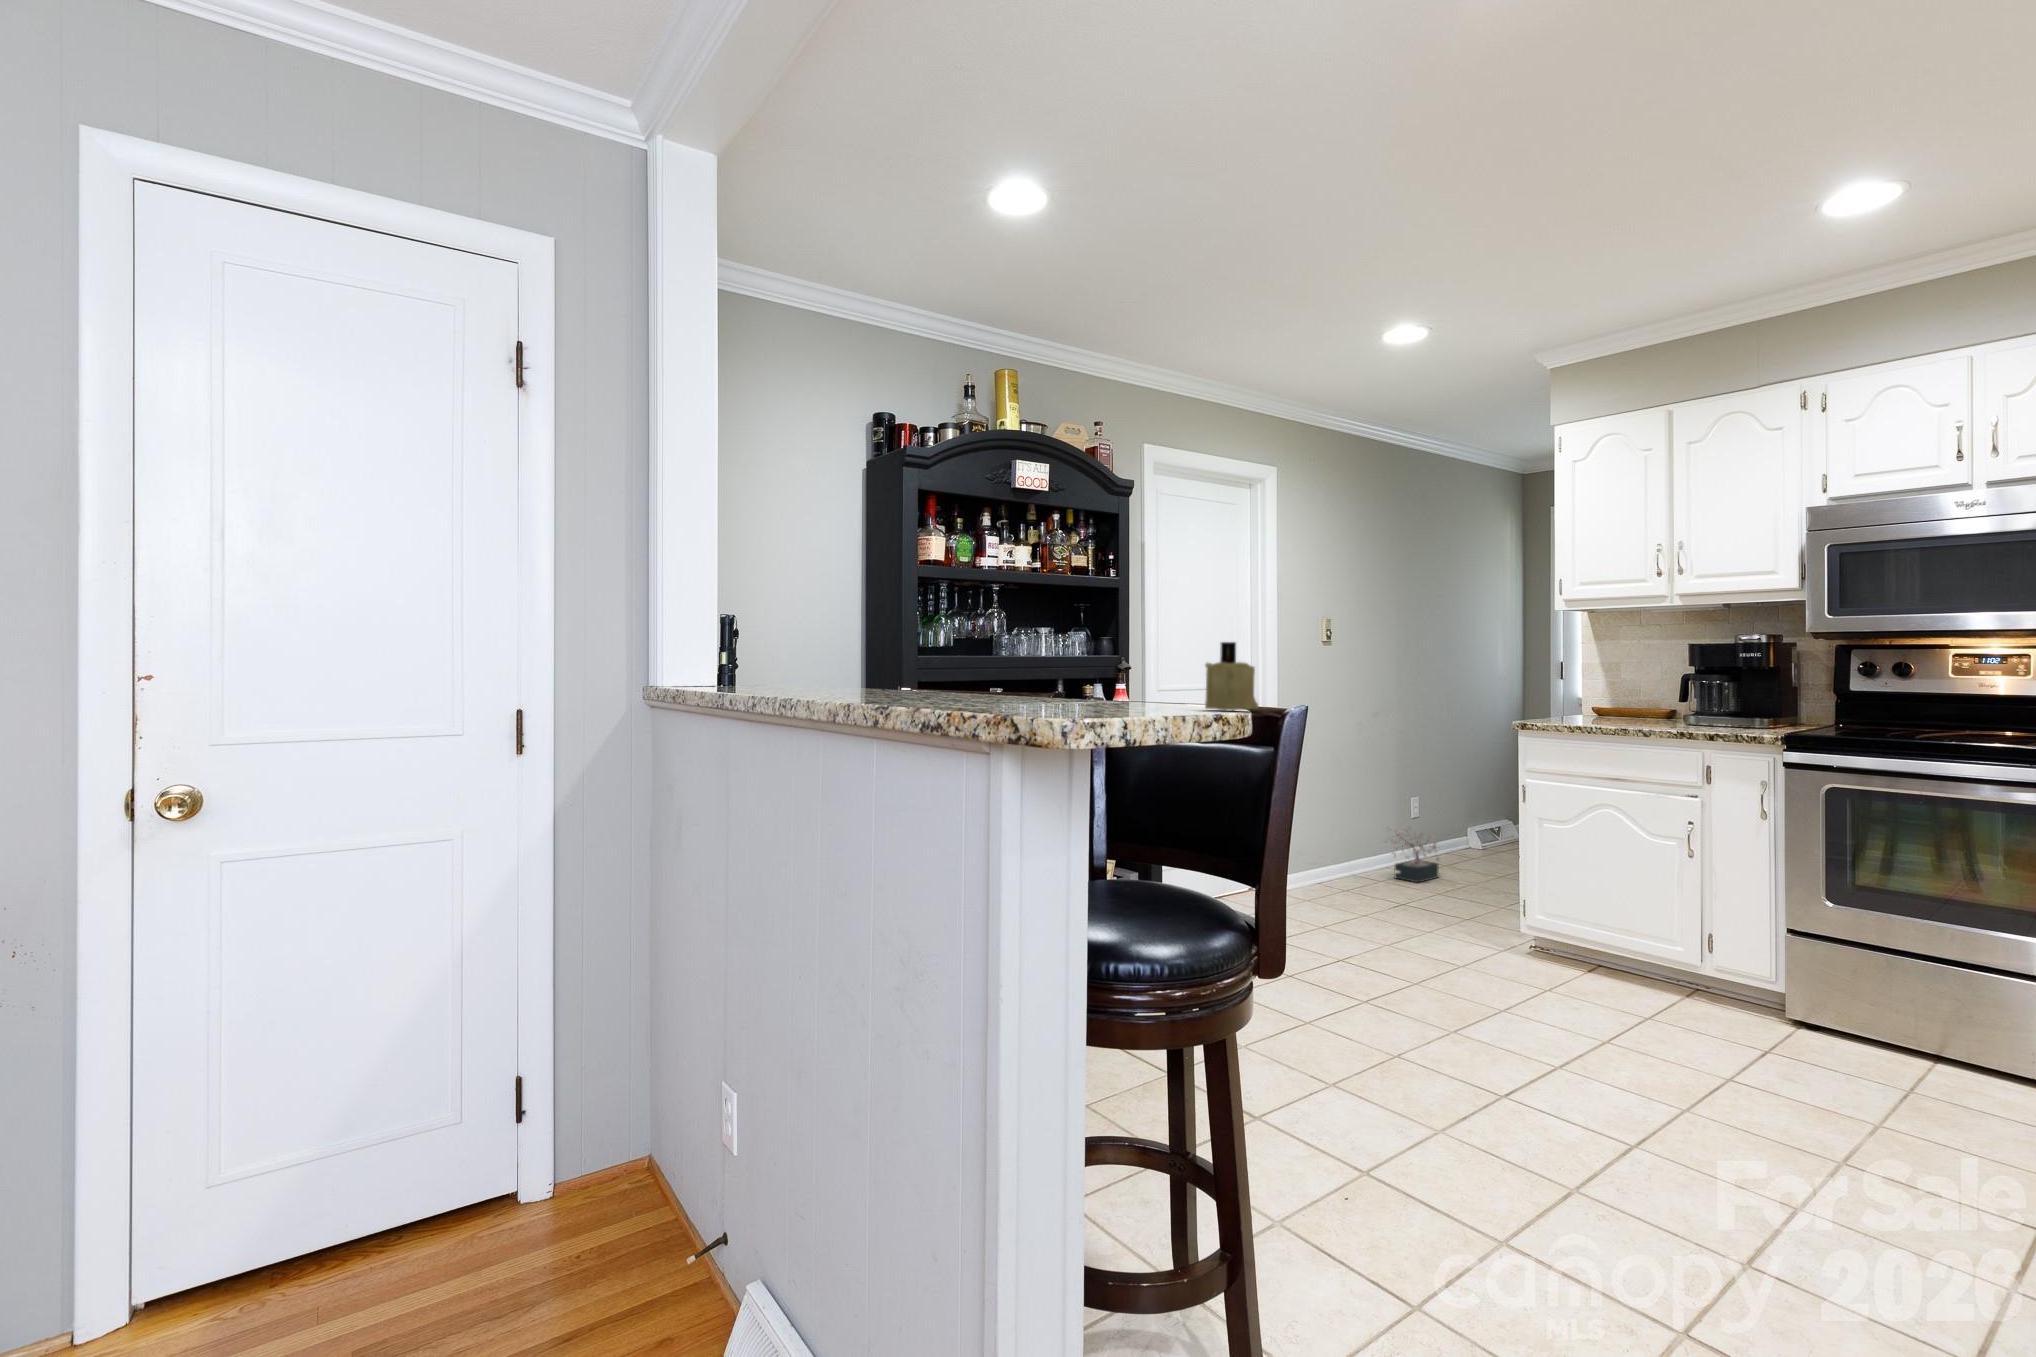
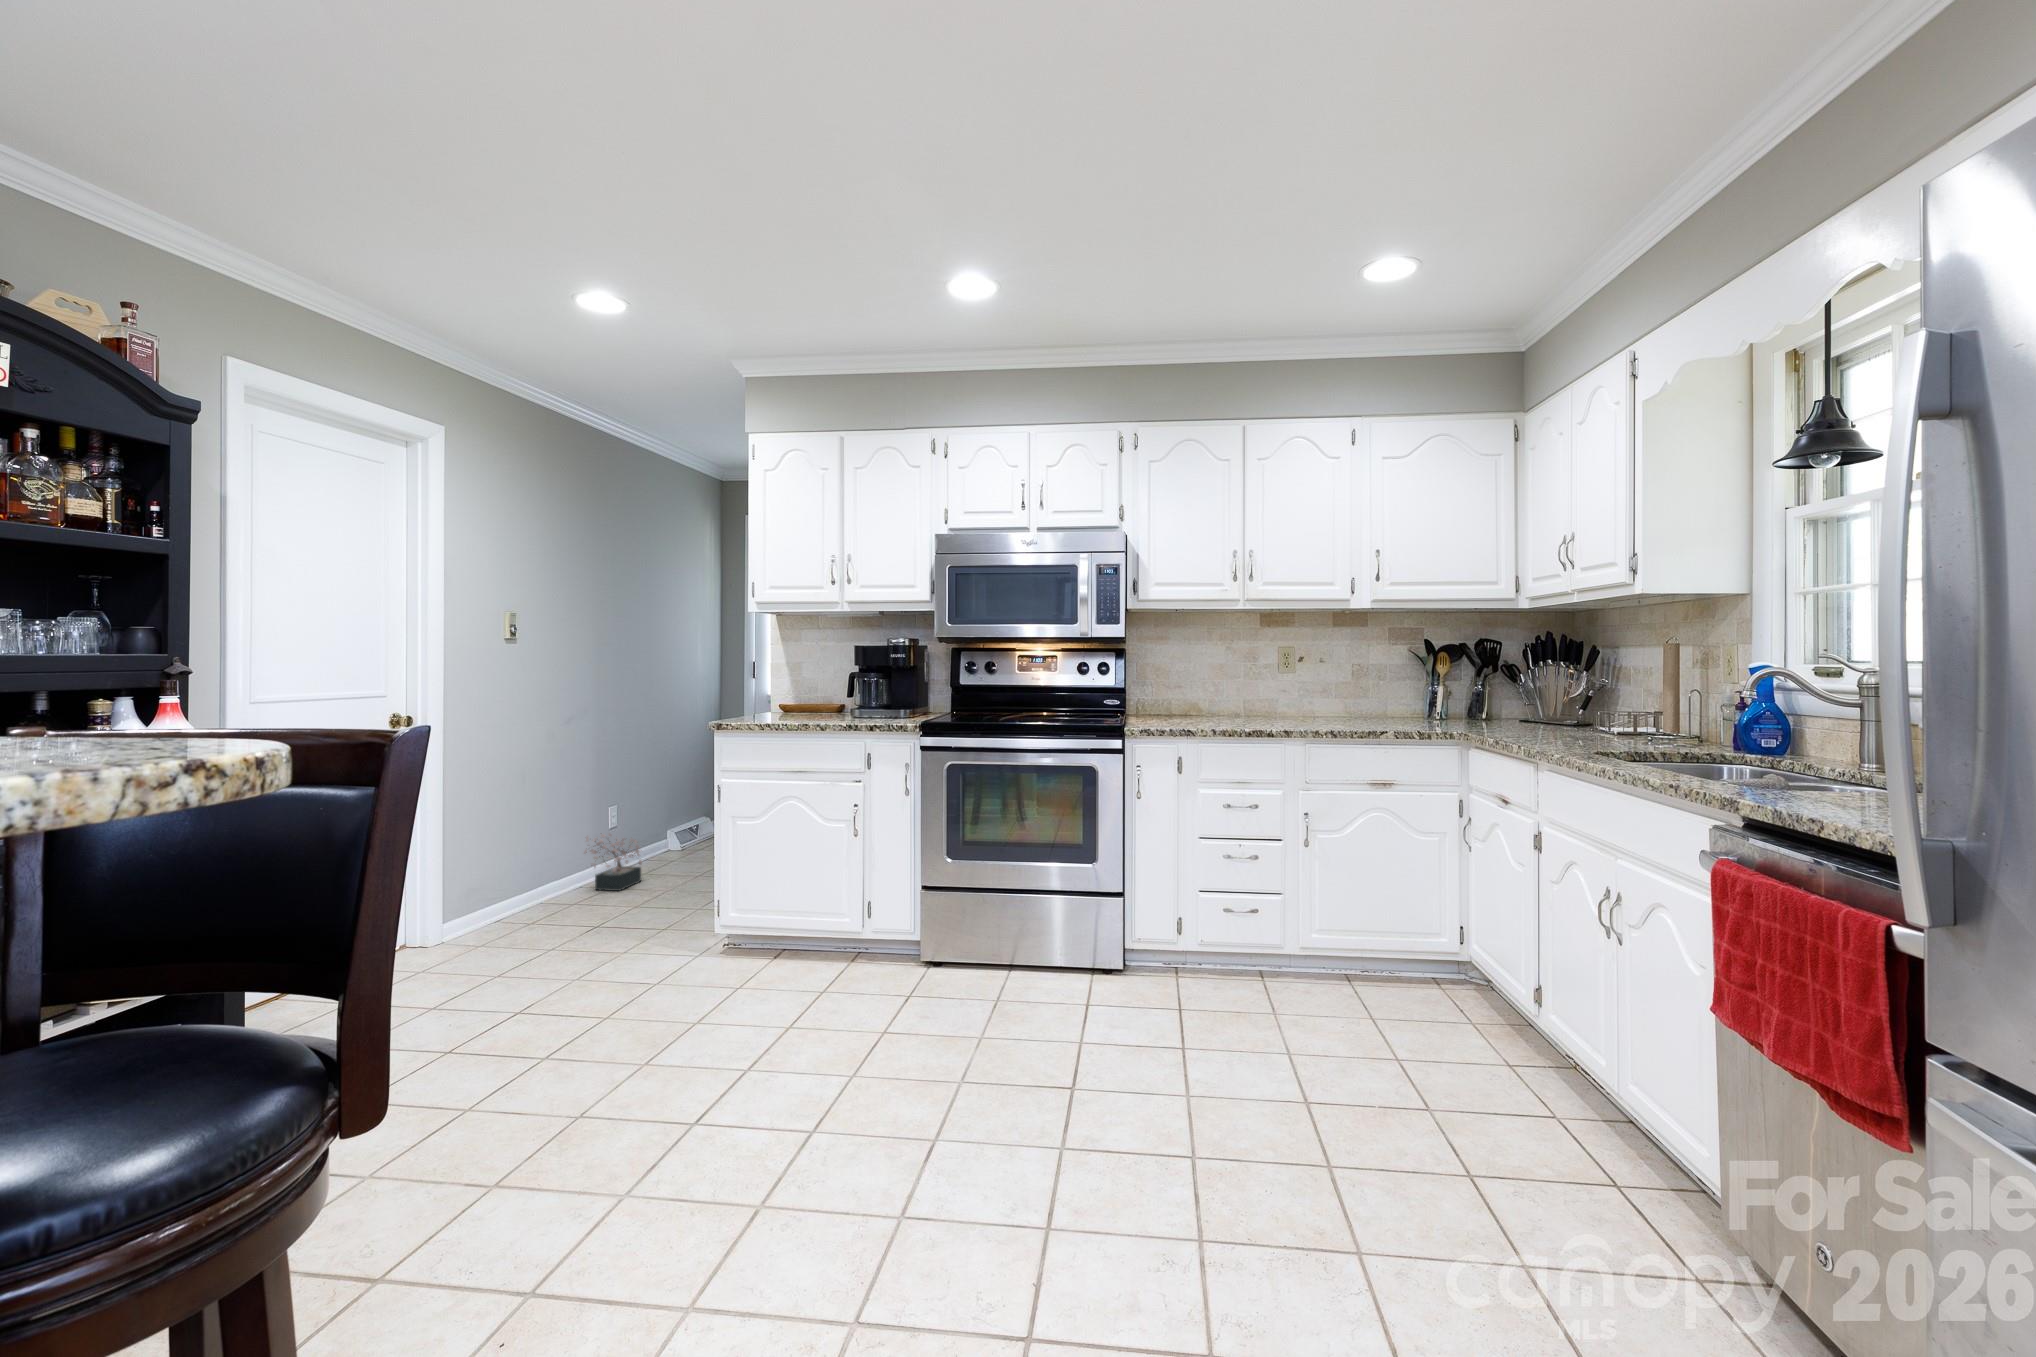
candle: present [1205,642,1258,710] -> none [154,623,278,743]

